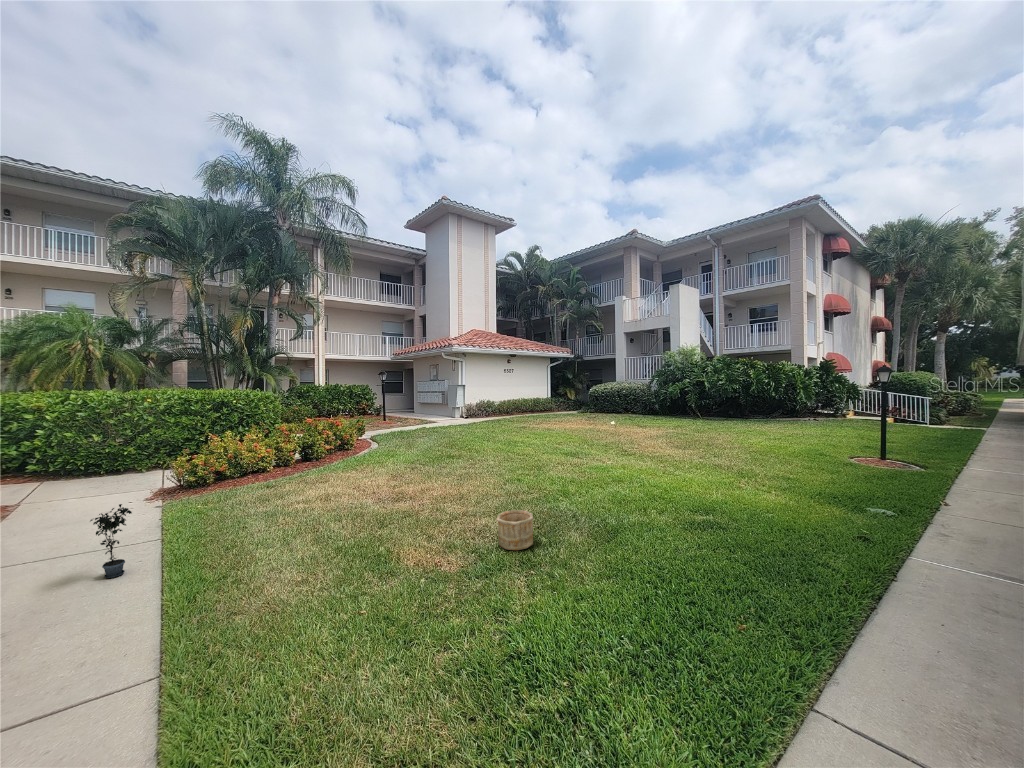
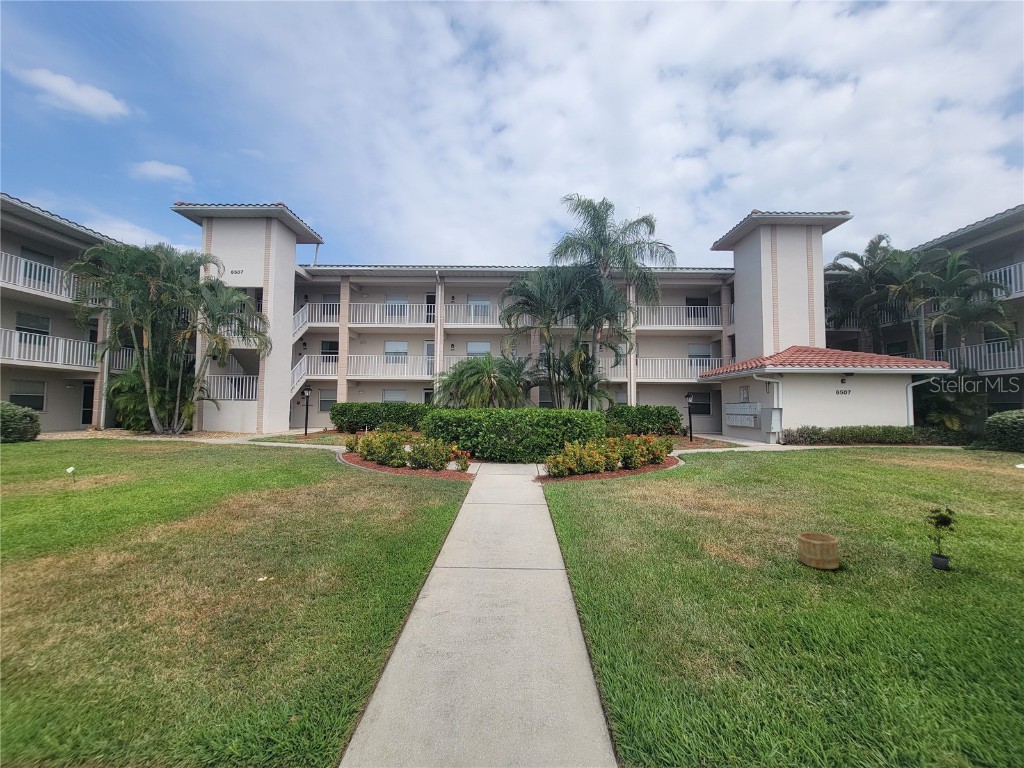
potted plant: present [90,504,132,578] -> present [926,506,958,569]

